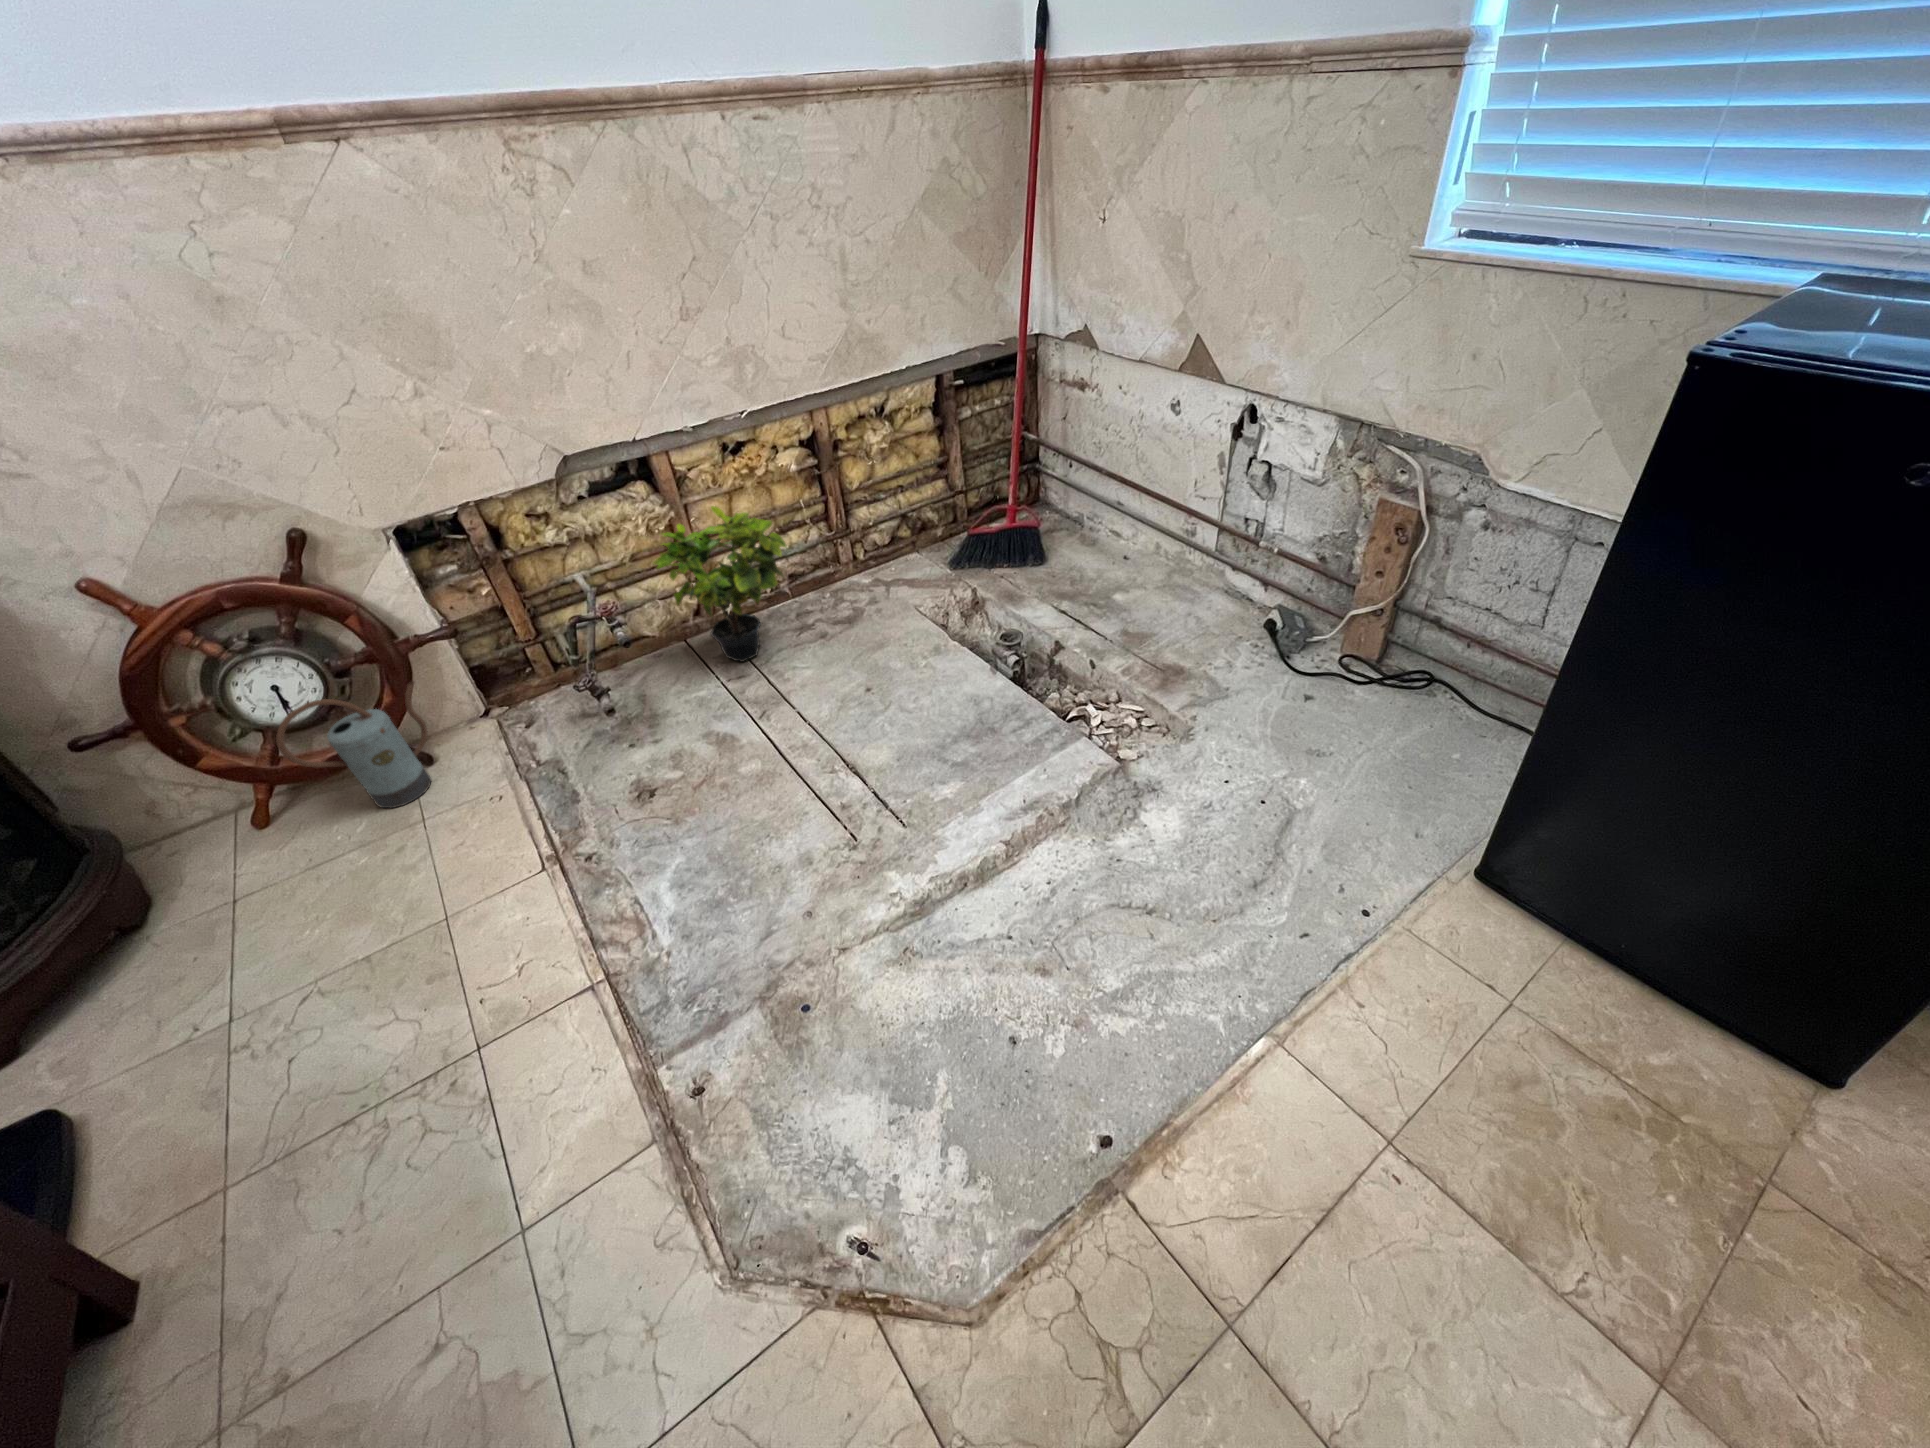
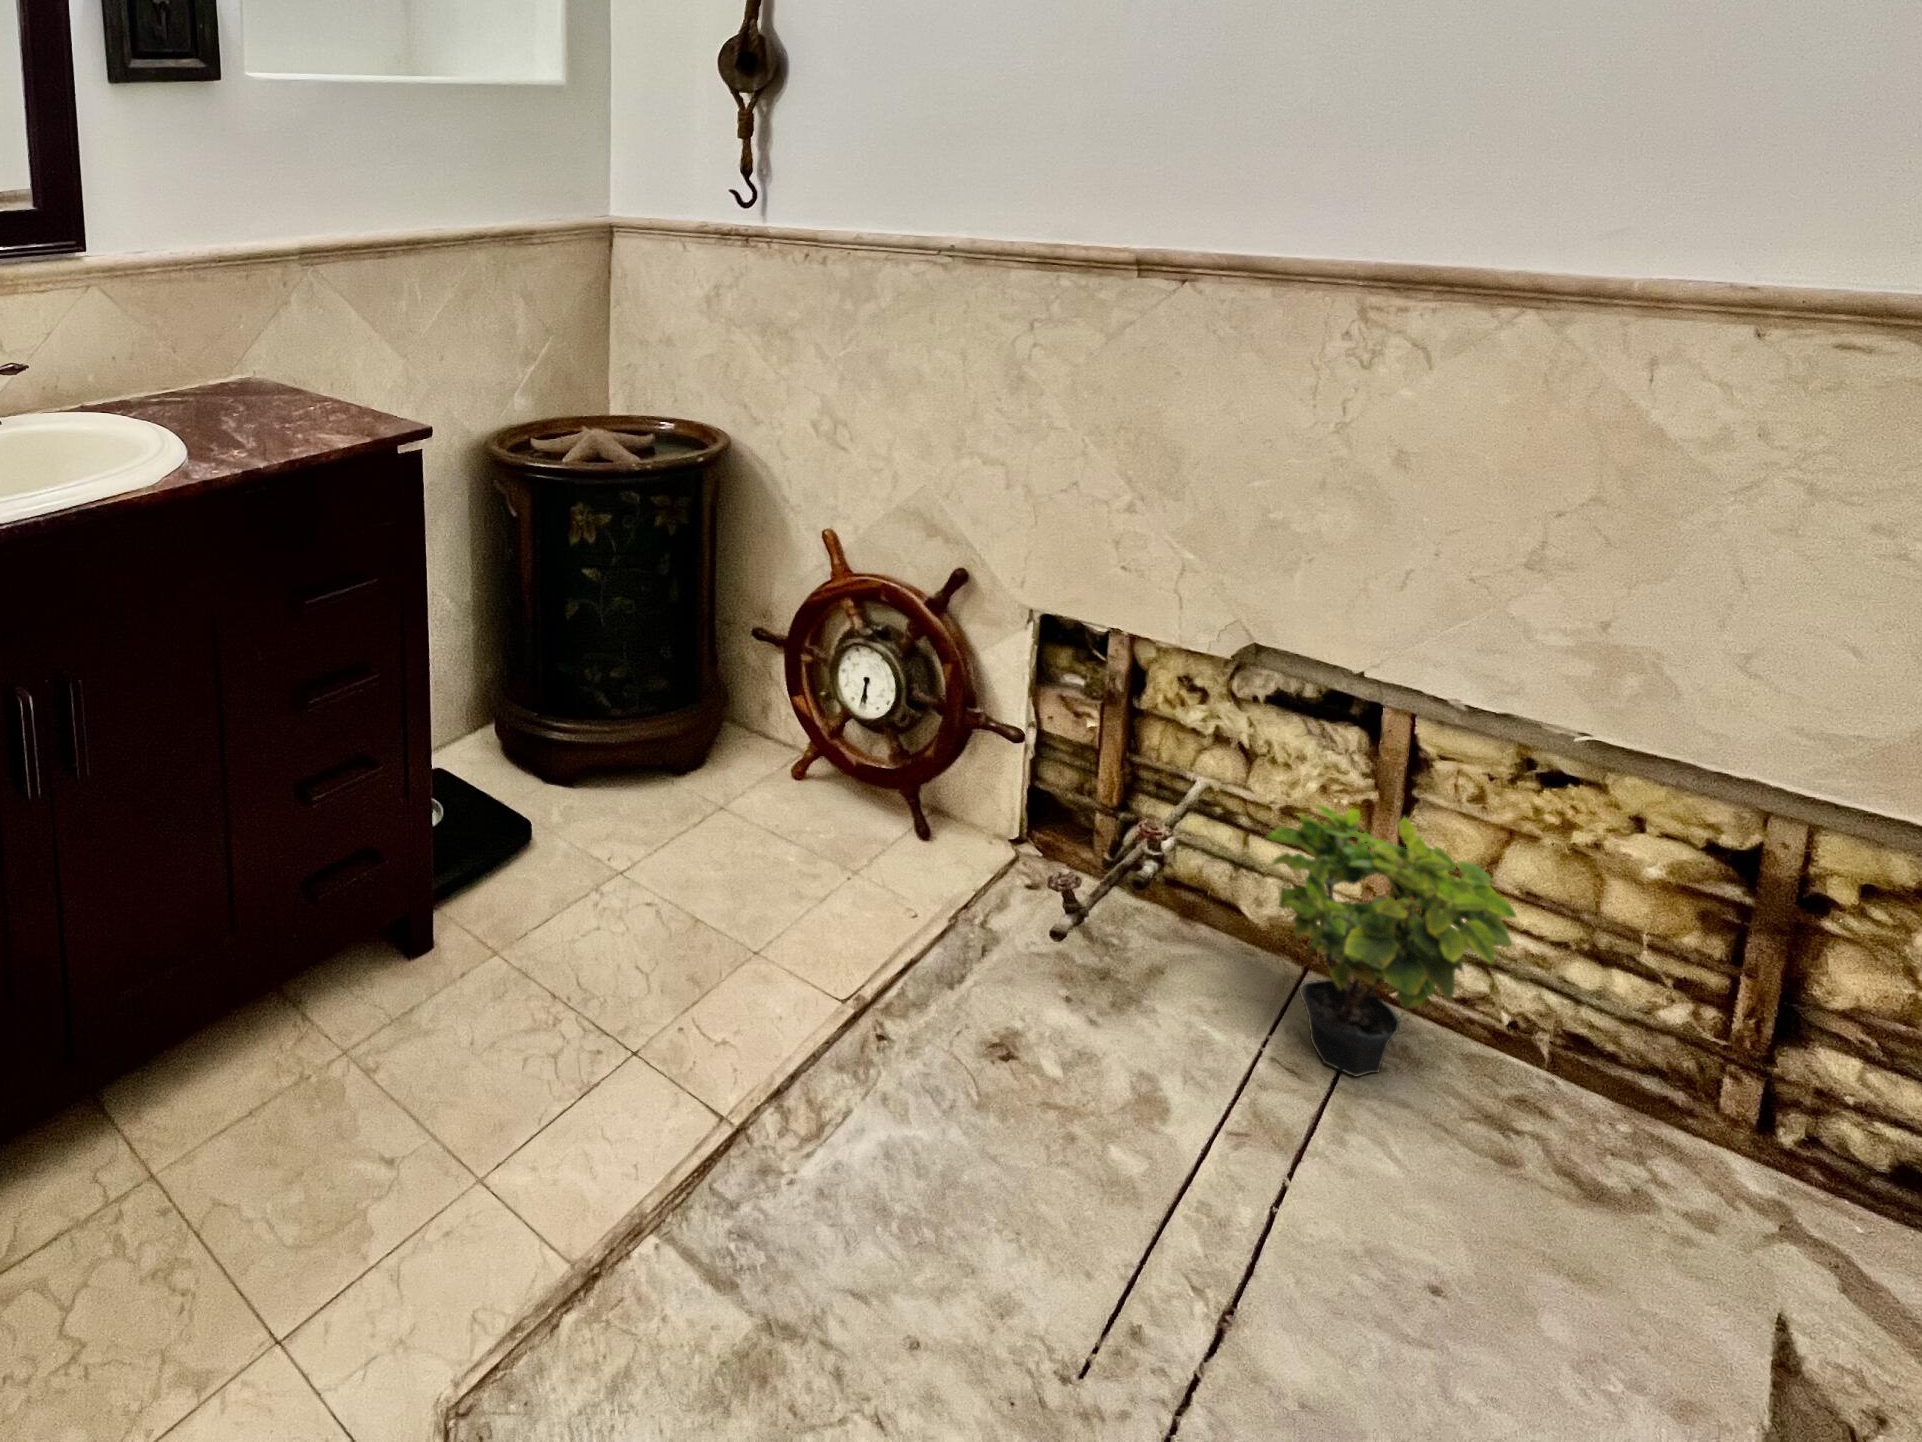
watering can: present [276,682,432,808] -> none [824,703,953,857]

